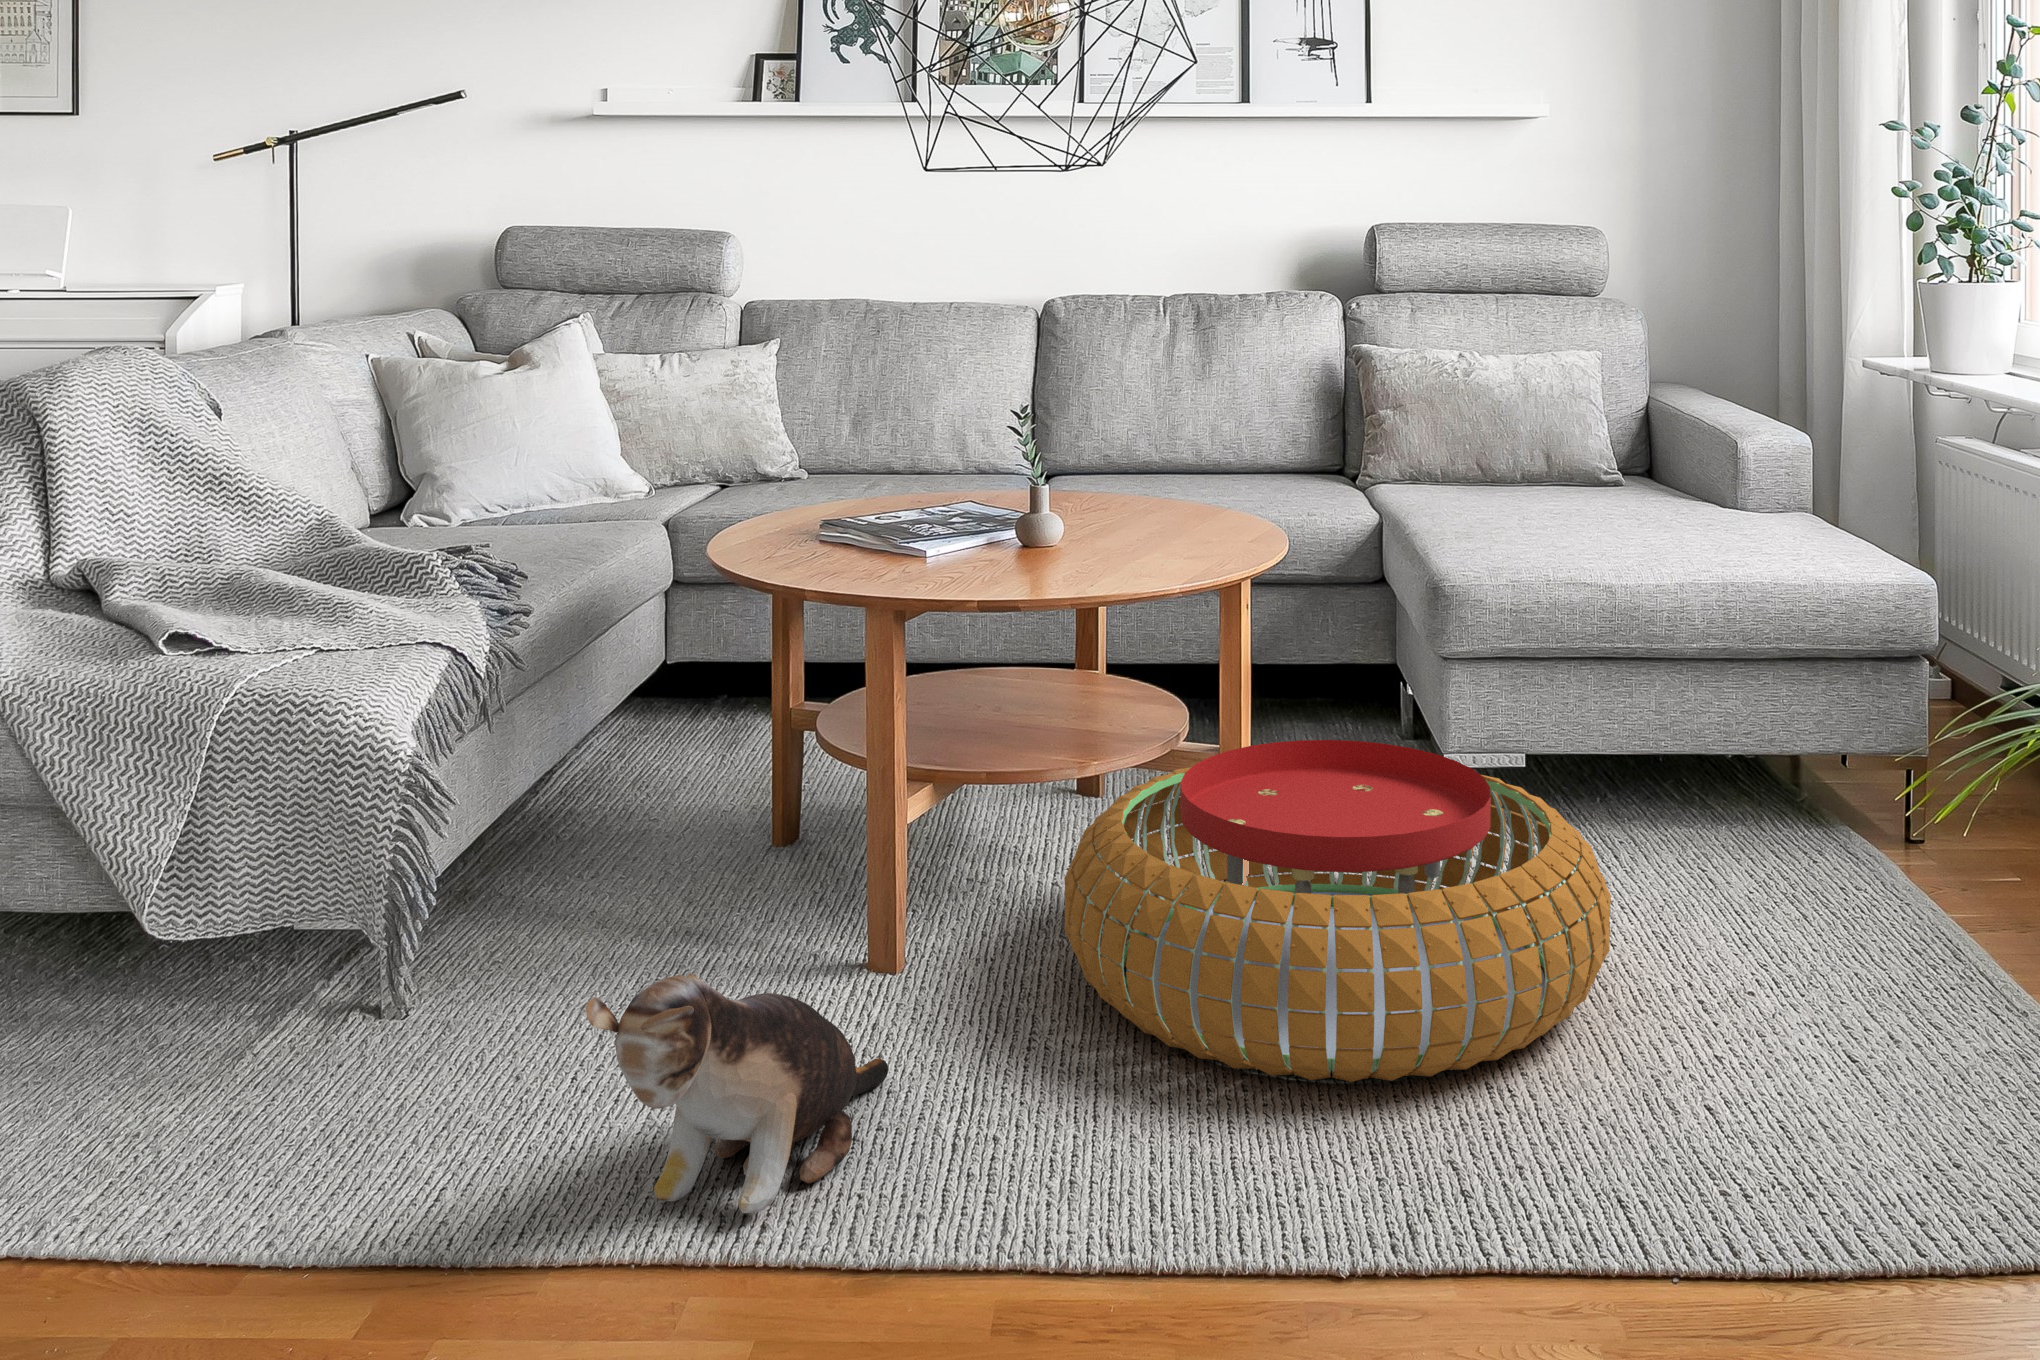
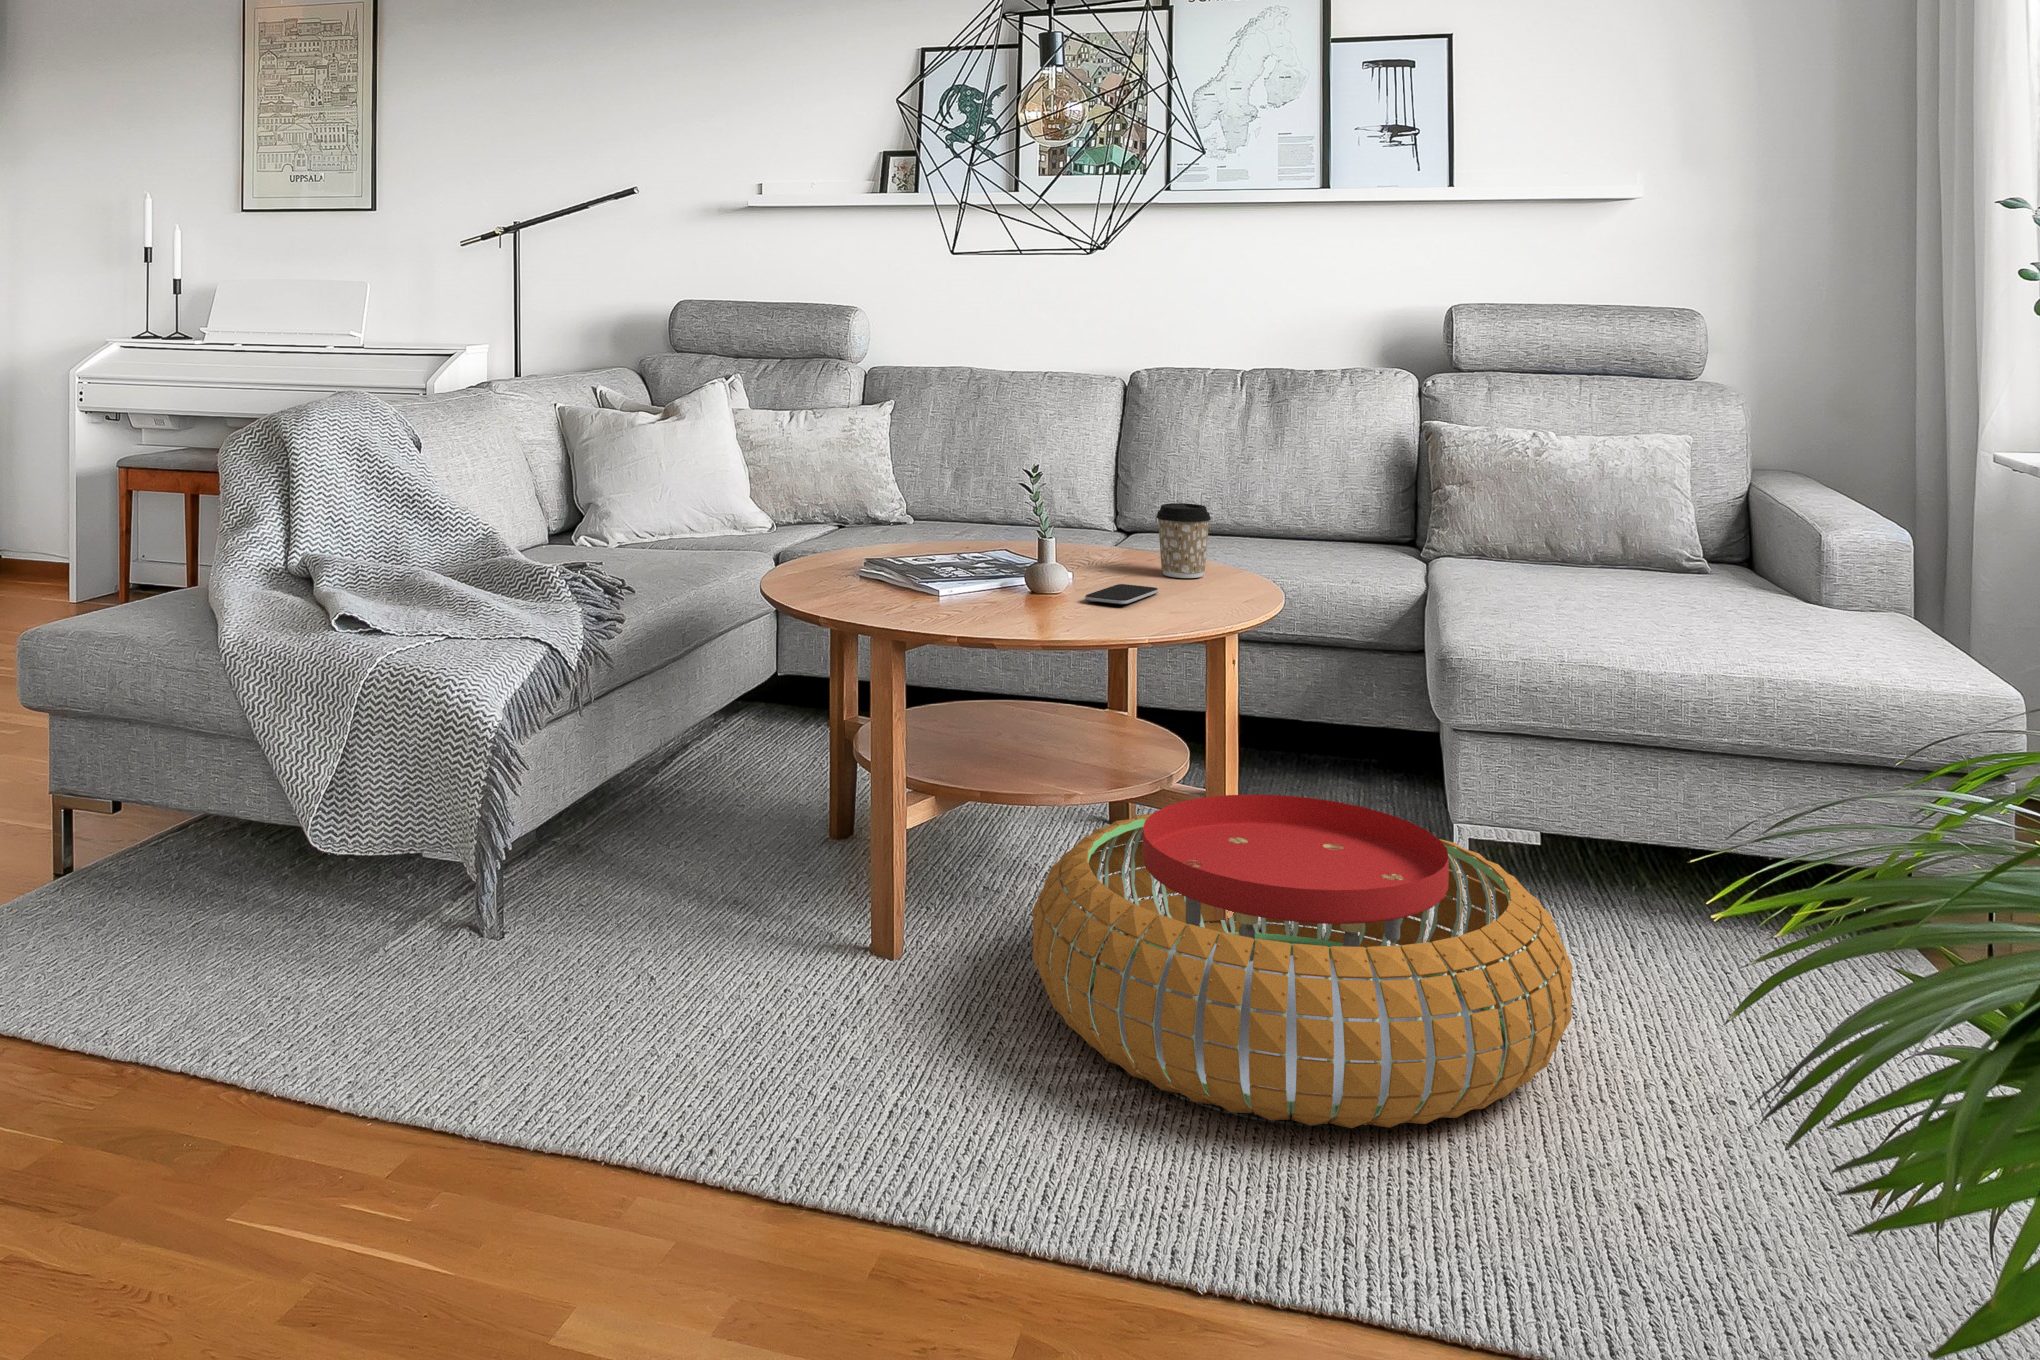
coffee cup: none [1134,440,1192,519] -> present [1156,503,1211,578]
smartphone: none [1080,530,1150,552] -> present [1085,584,1158,604]
plush toy: present [586,973,888,1213] -> none [574,926,855,1139]

